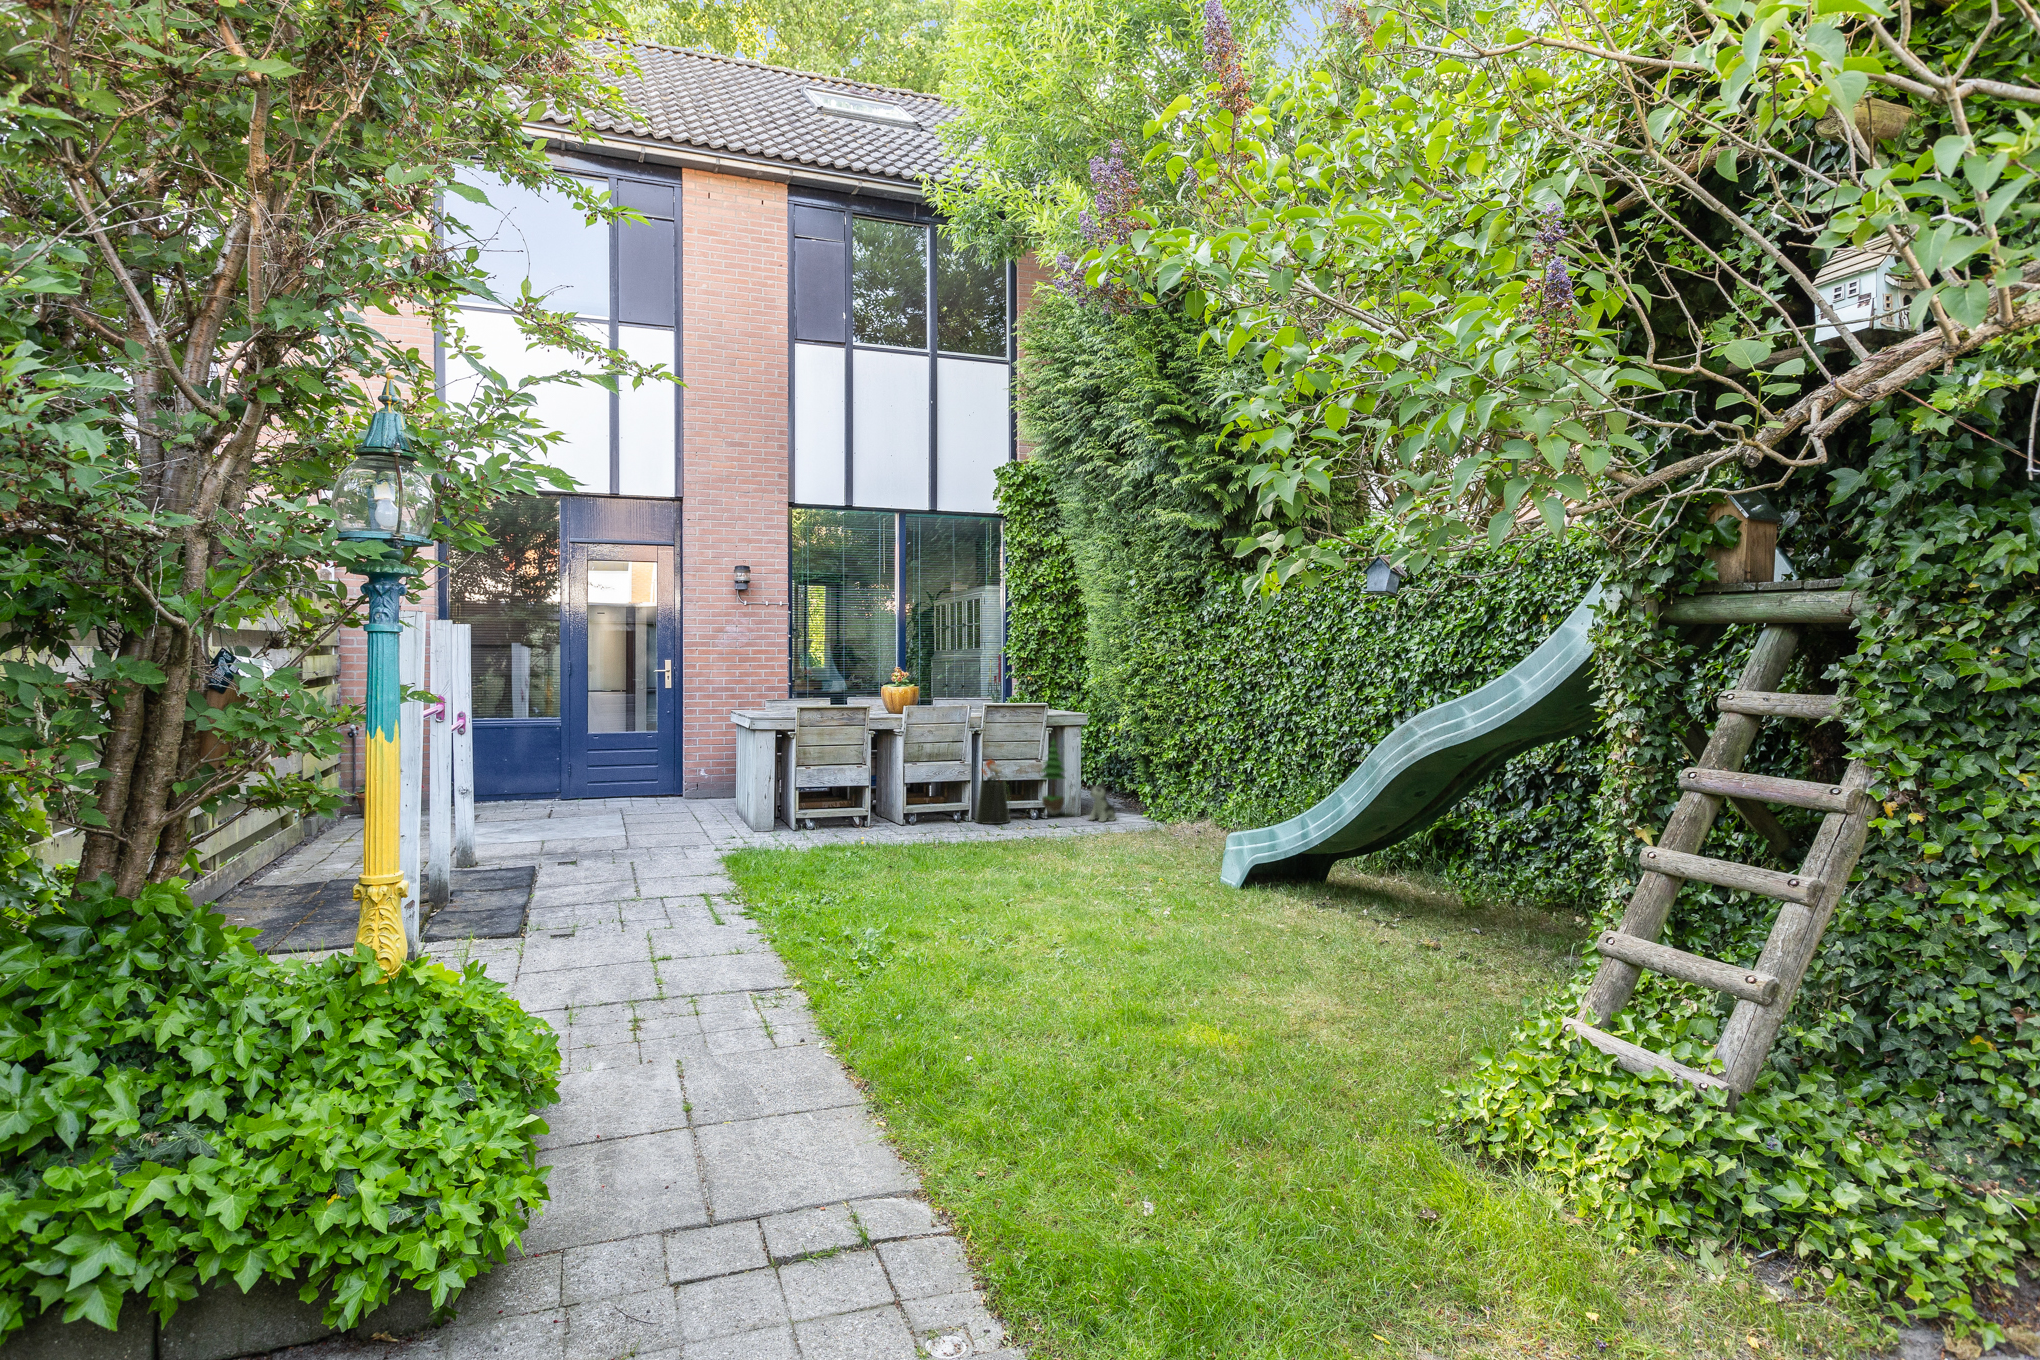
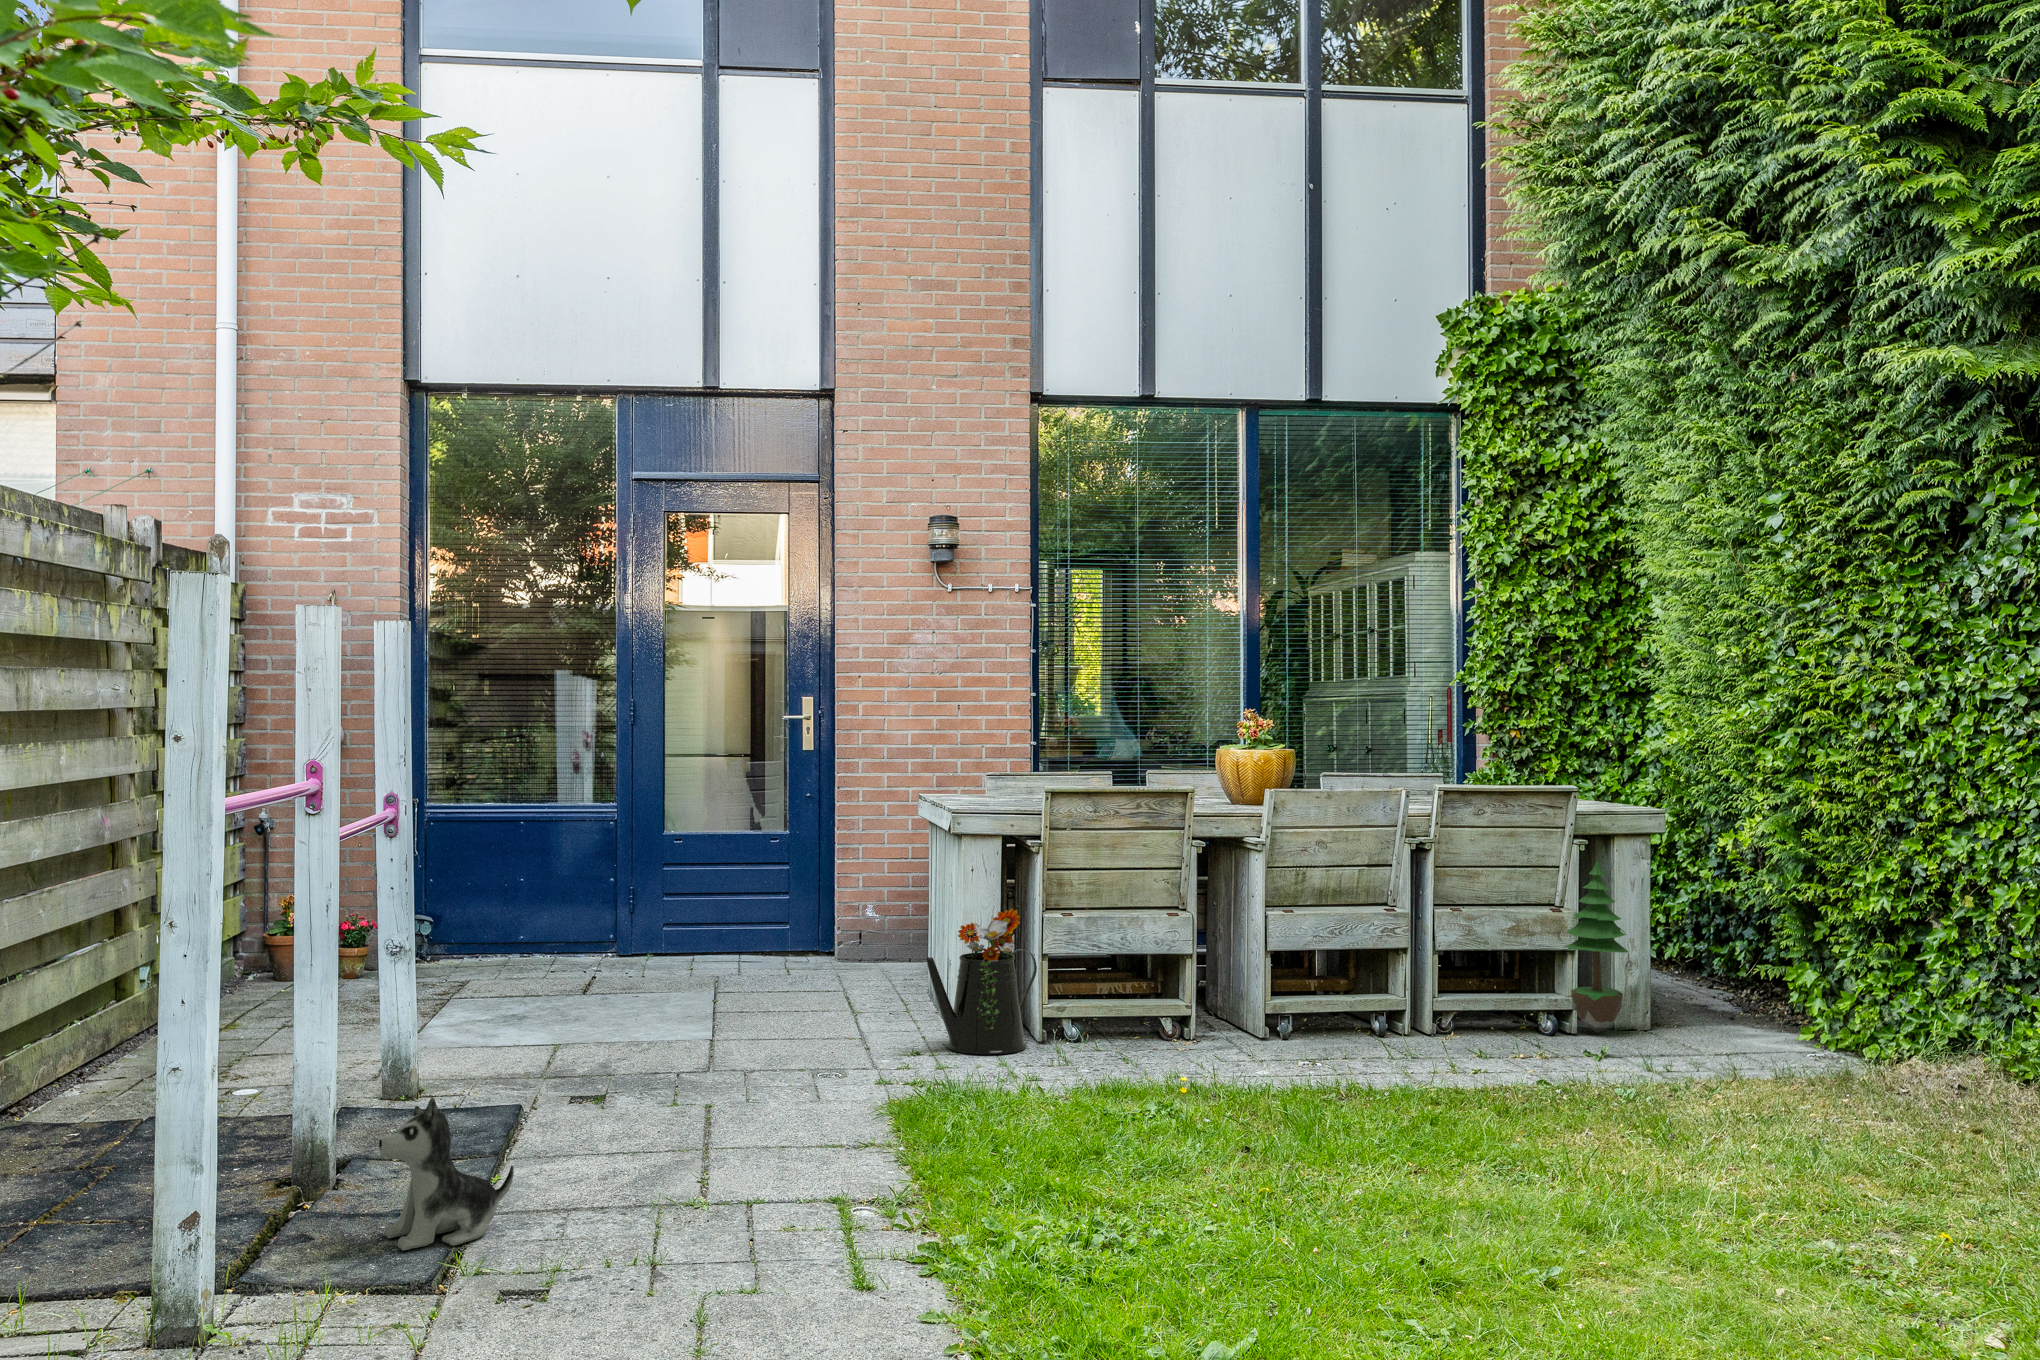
watering can: present [975,760,1010,824] -> present [926,908,1037,1054]
plush toy: present [1089,781,1116,822] -> present [379,1098,514,1251]

